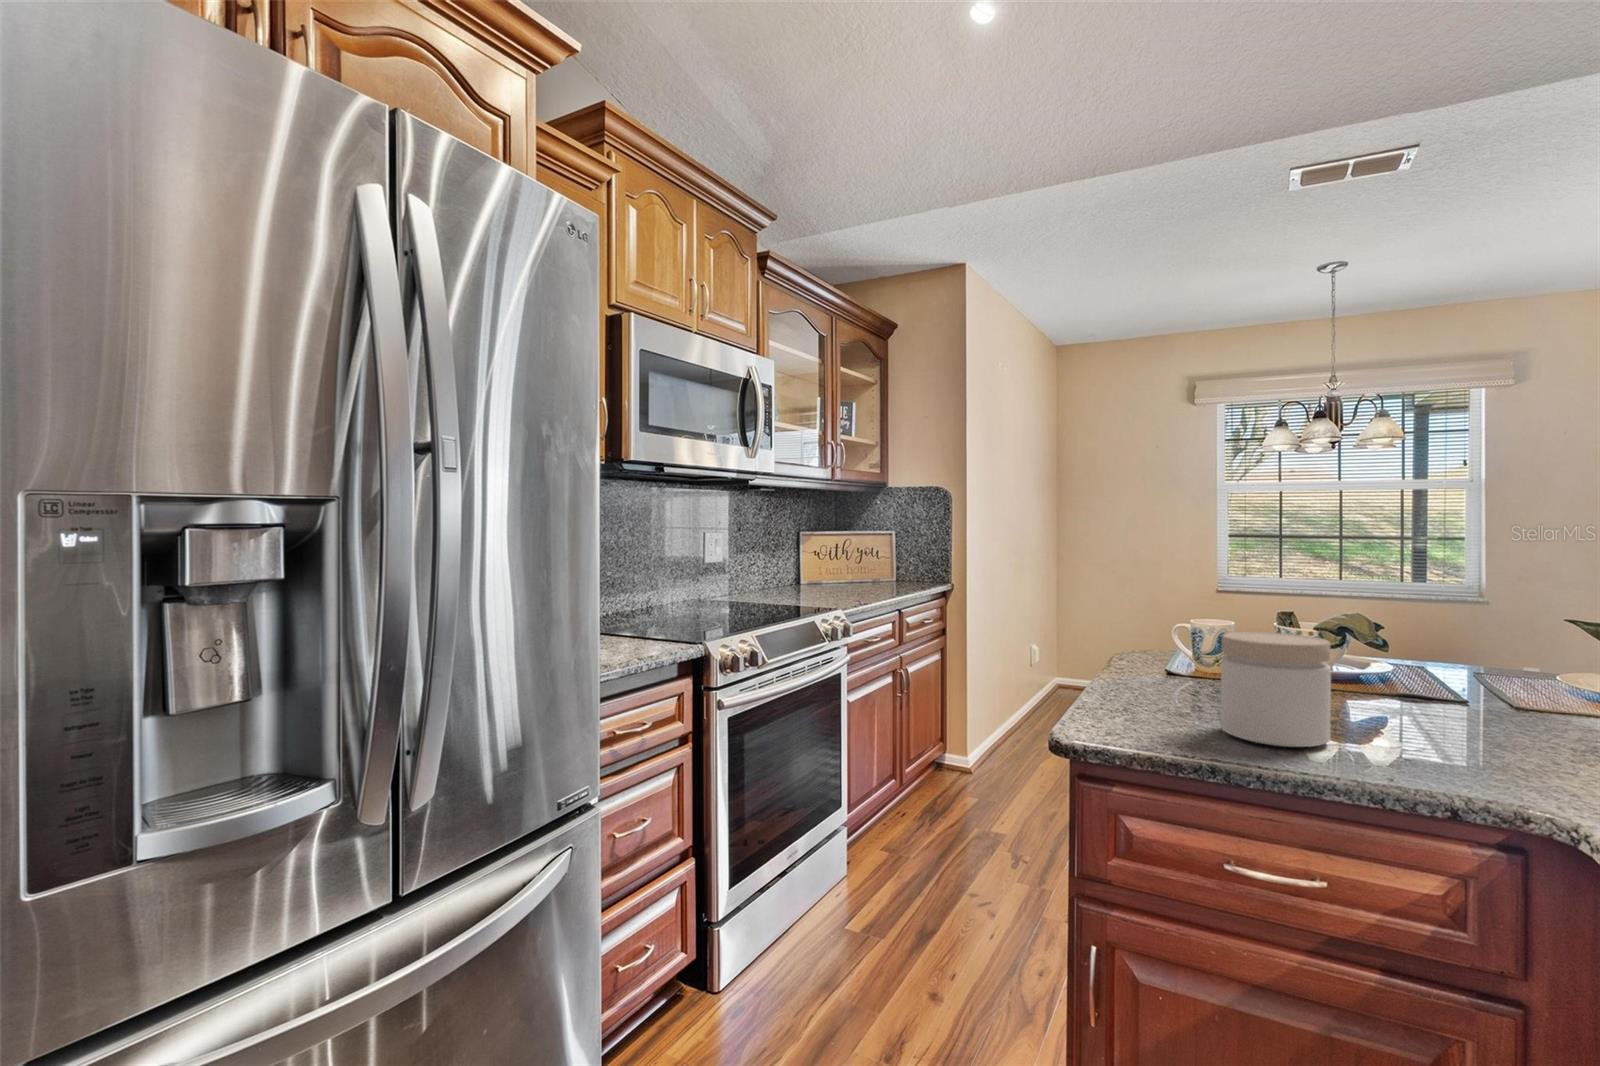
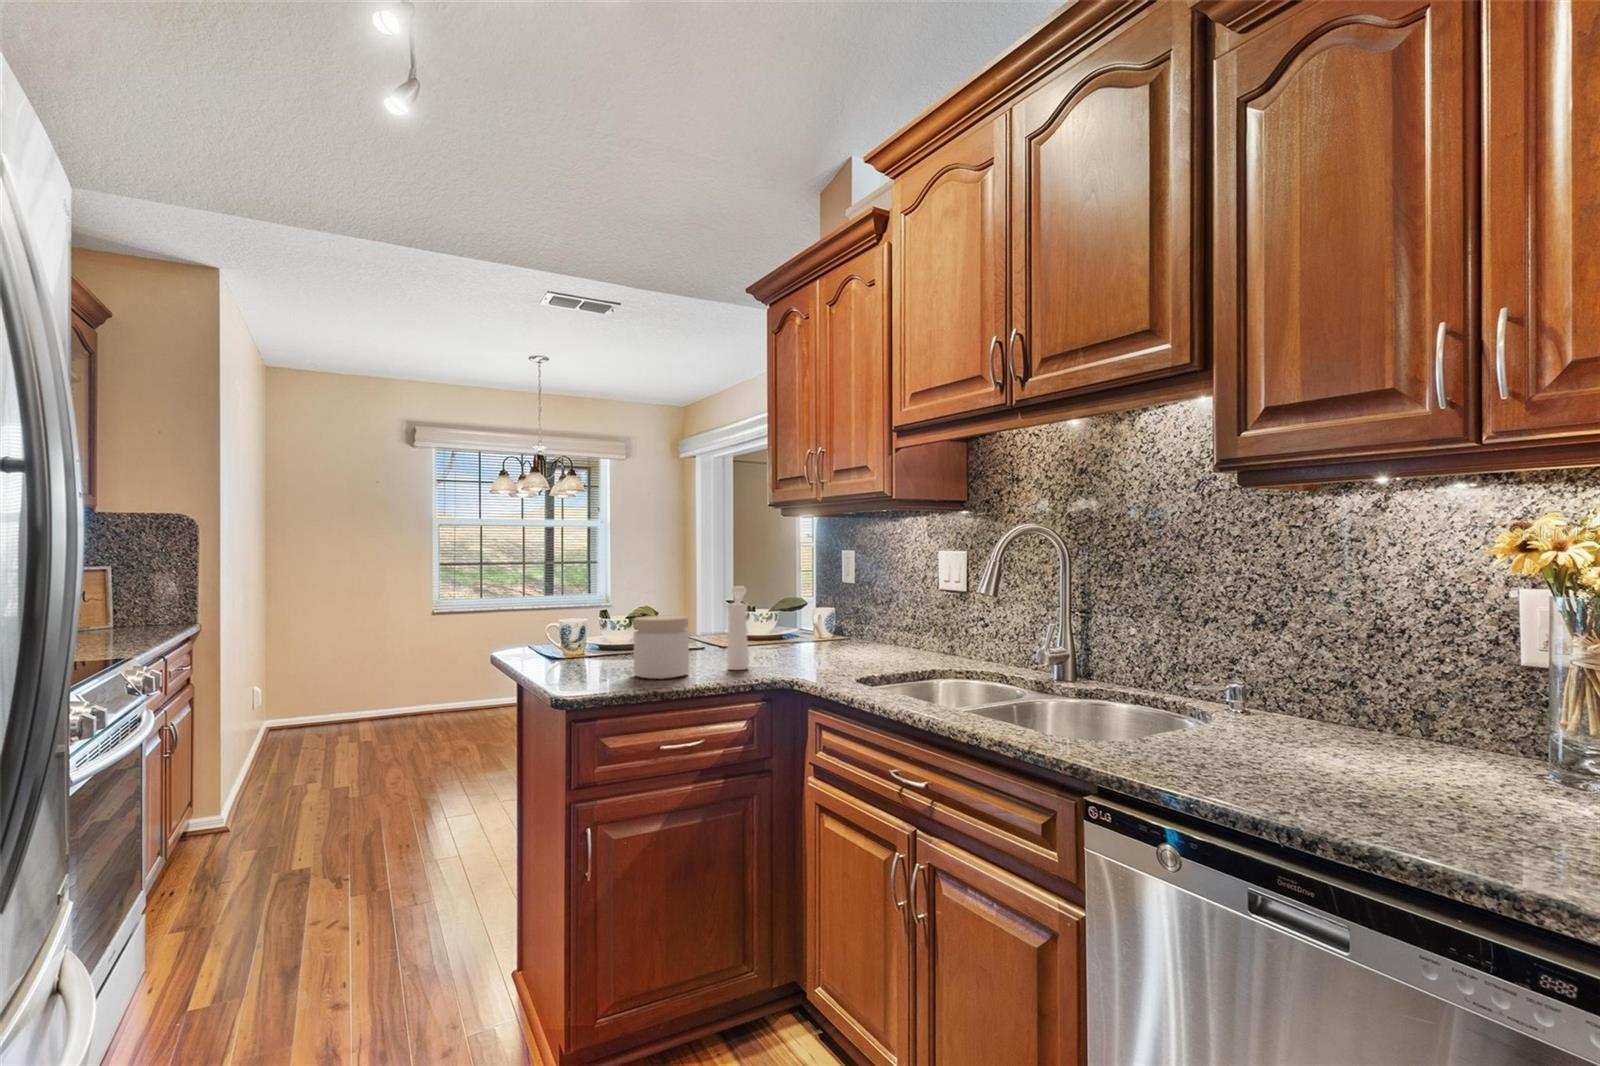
pepper mill: none [1432,595,1512,765] -> present [727,586,749,670]

